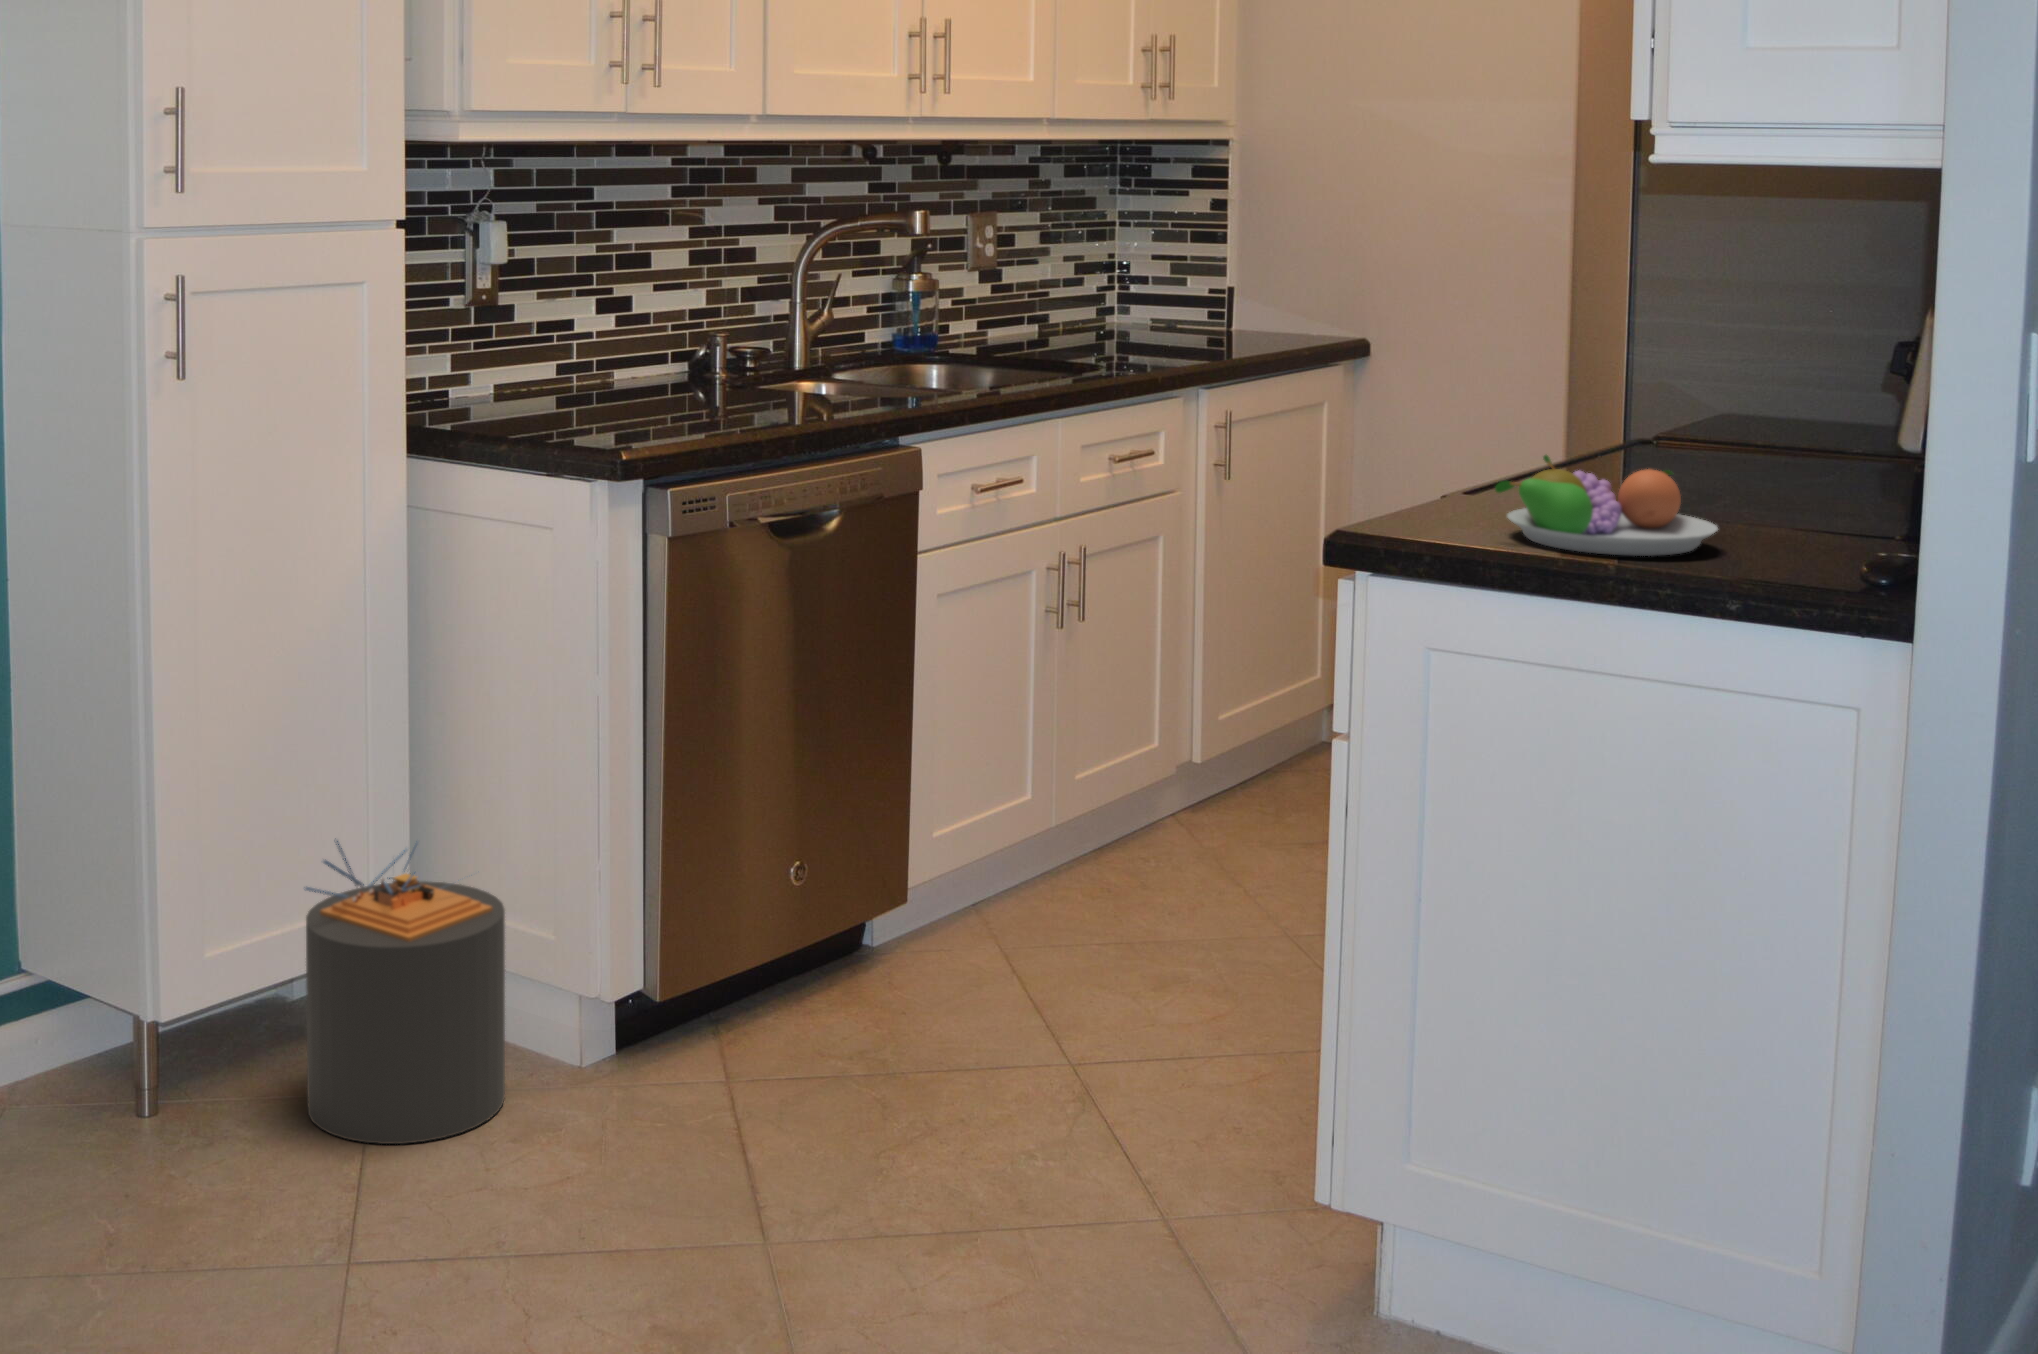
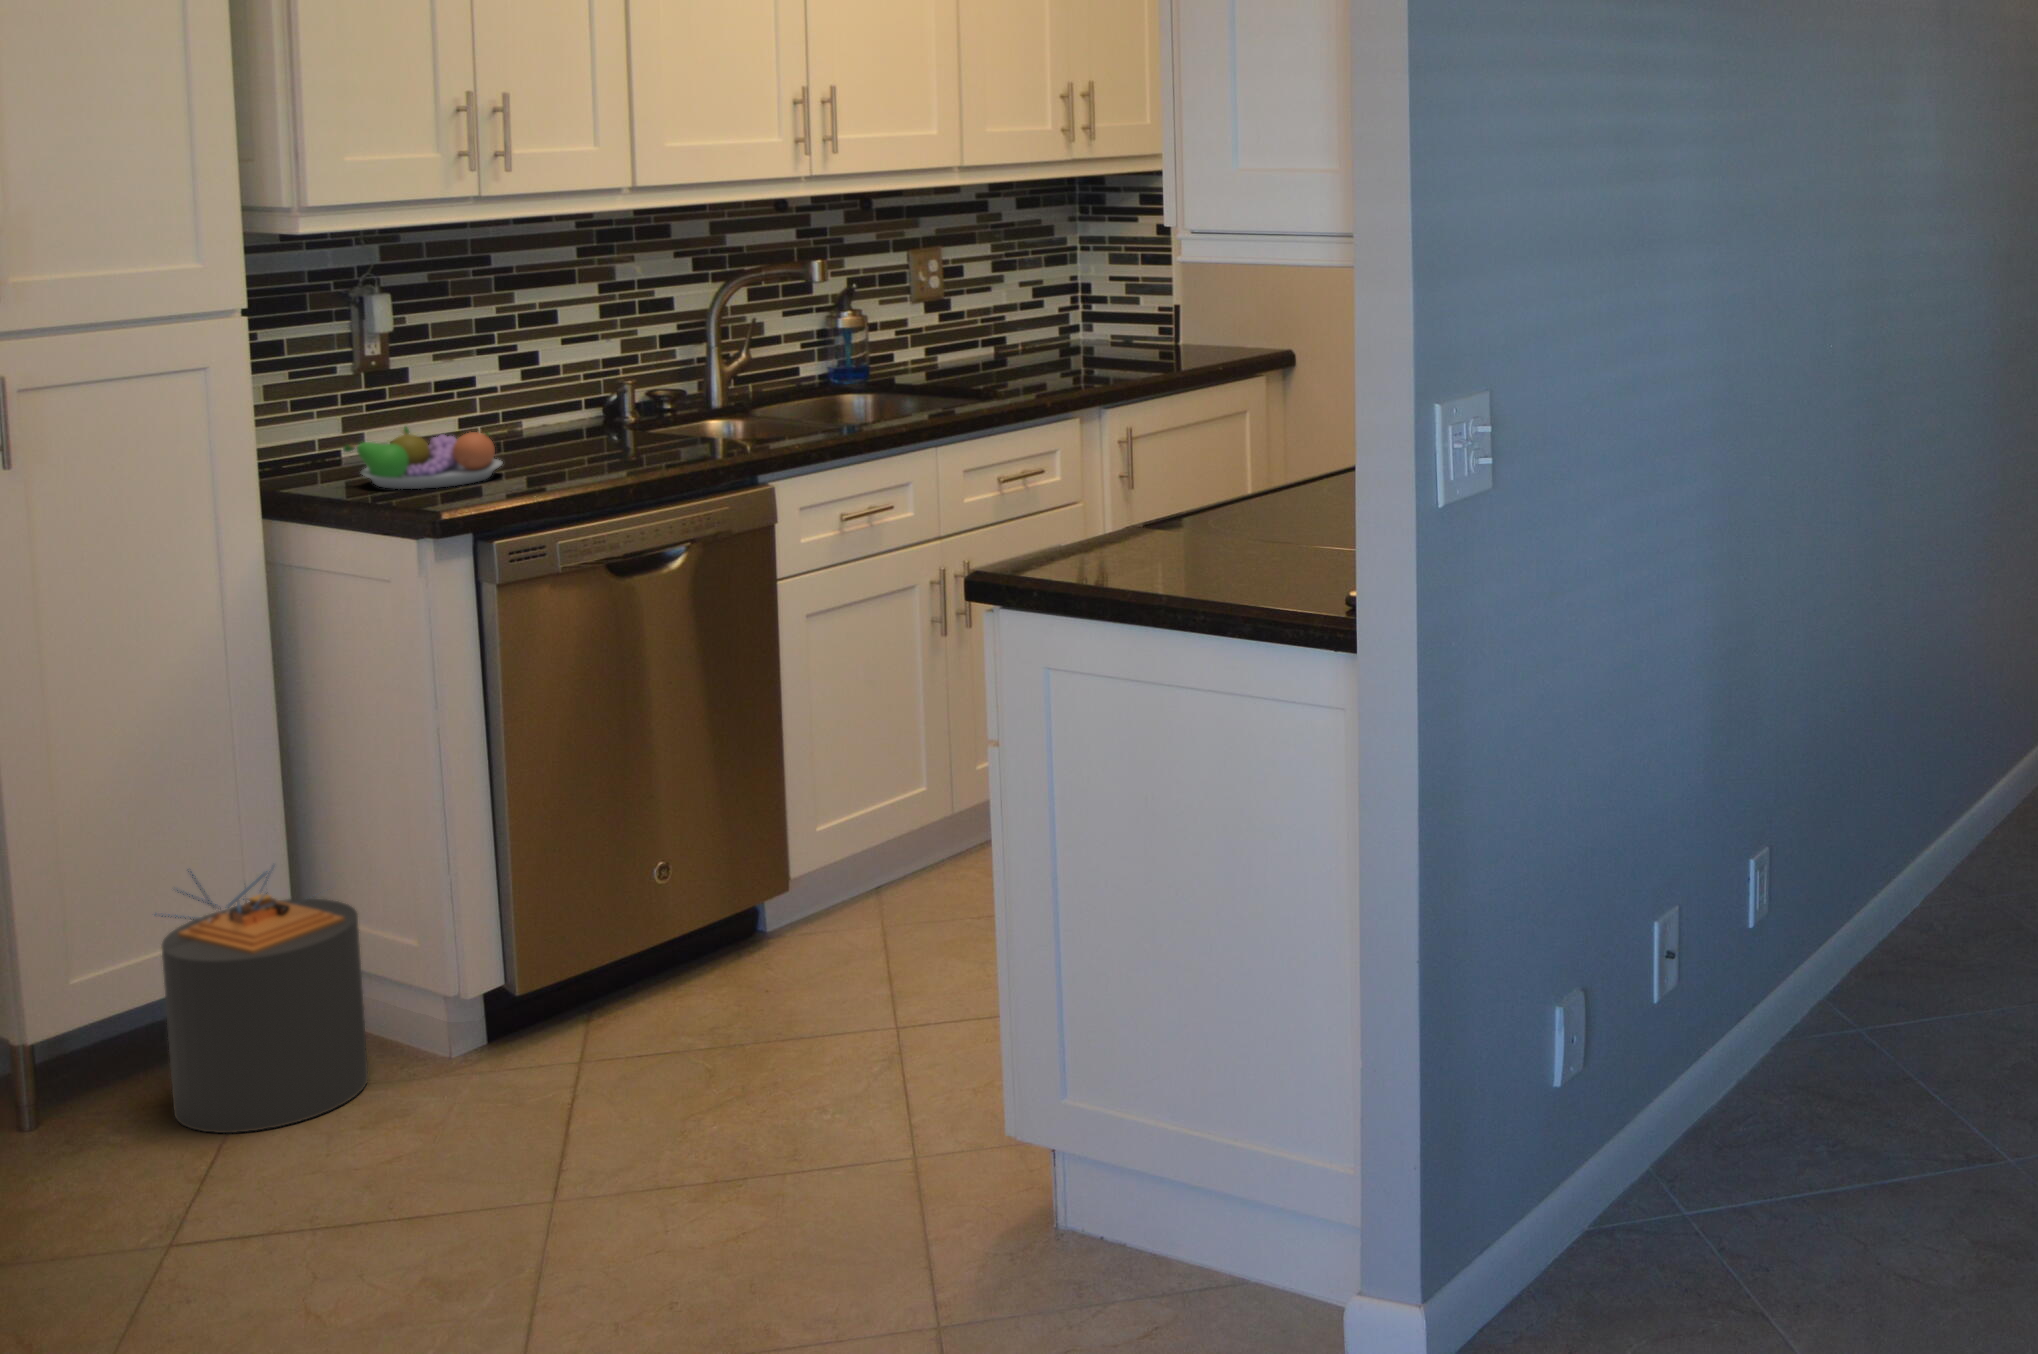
fruit bowl: present [1495,455,1718,556] -> present [344,427,502,489]

